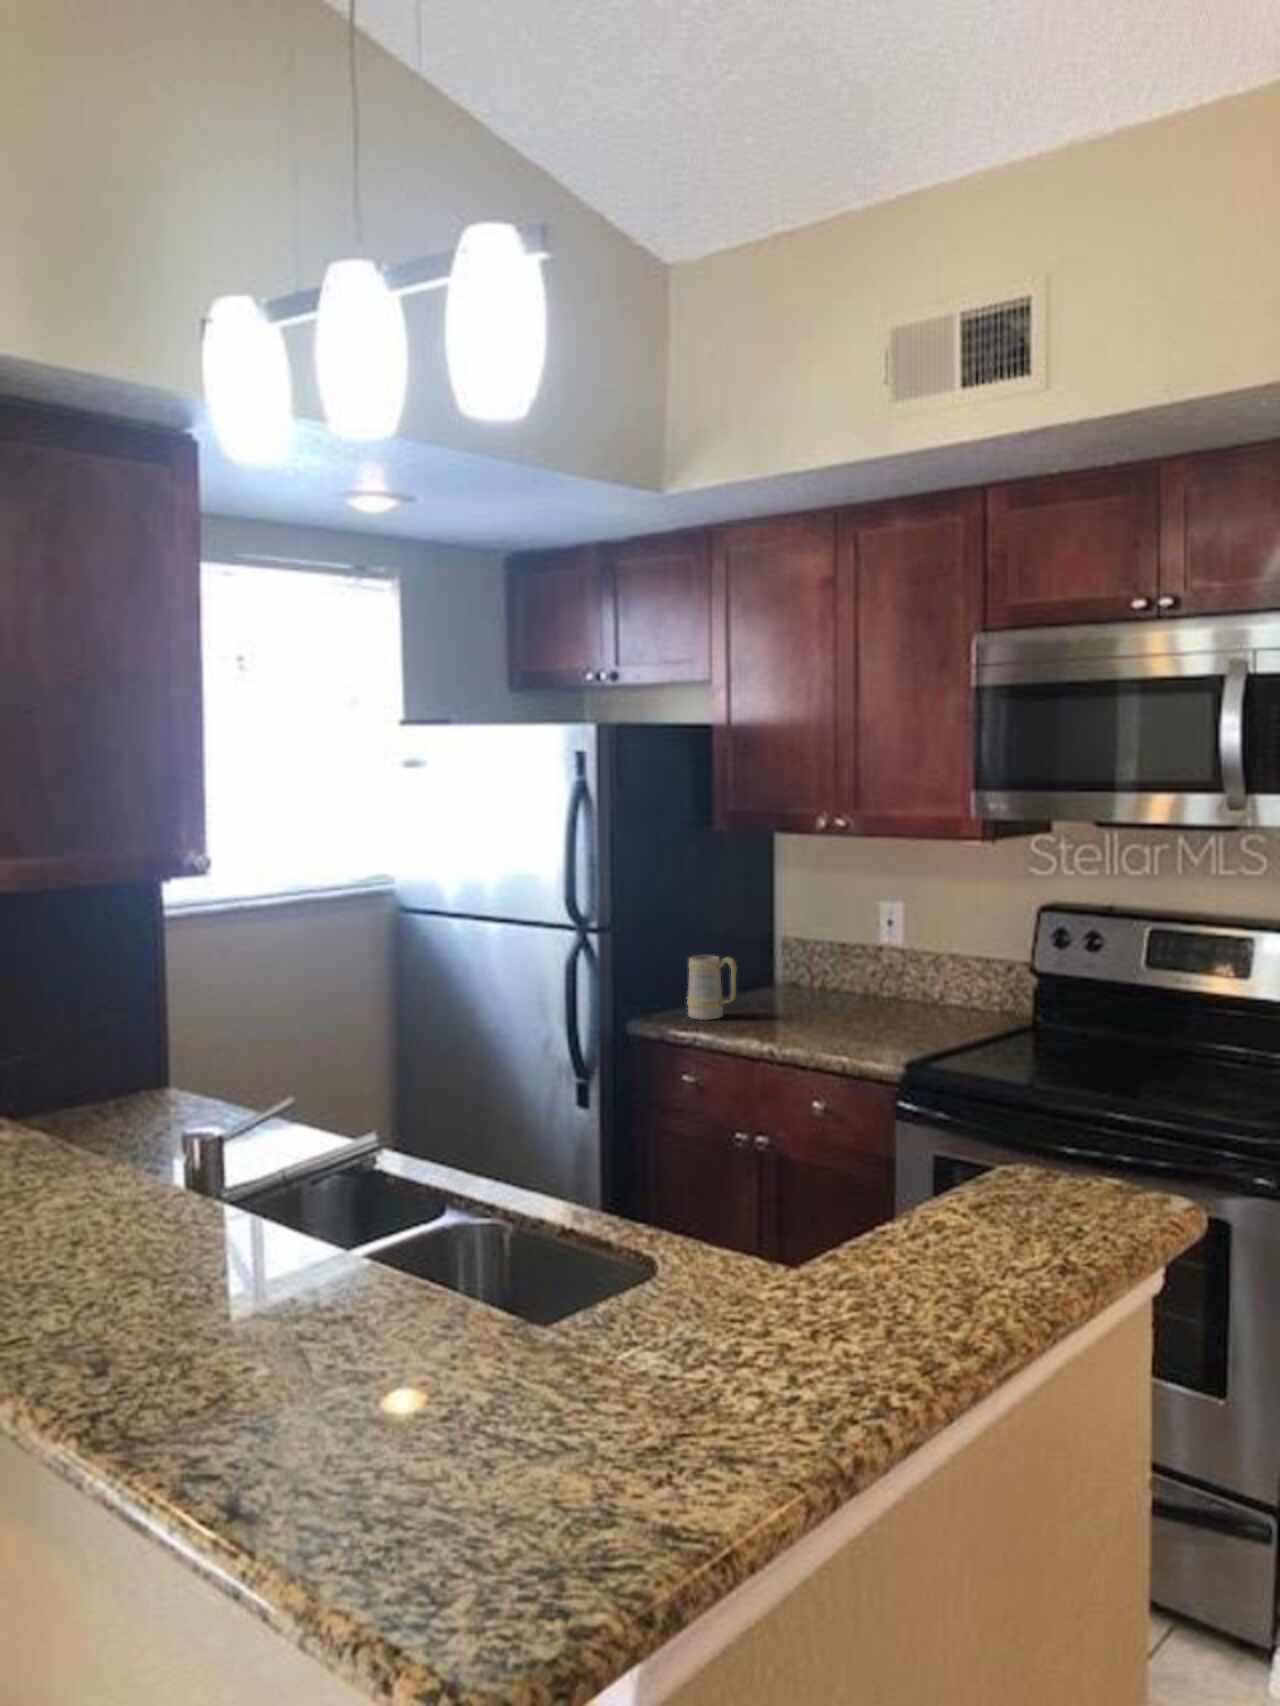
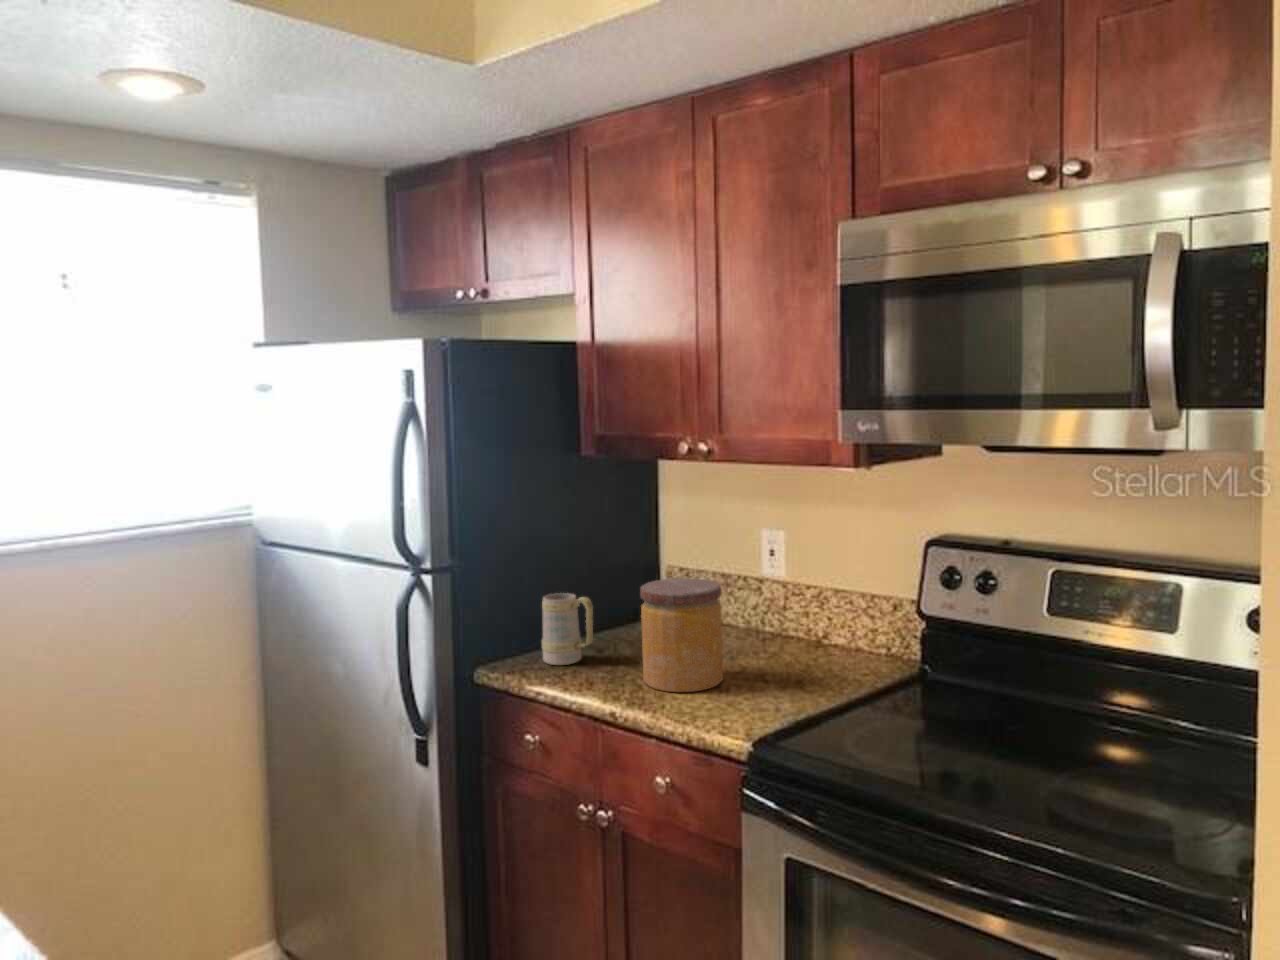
jar: none [787,940,860,1037] -> present [640,578,723,692]

